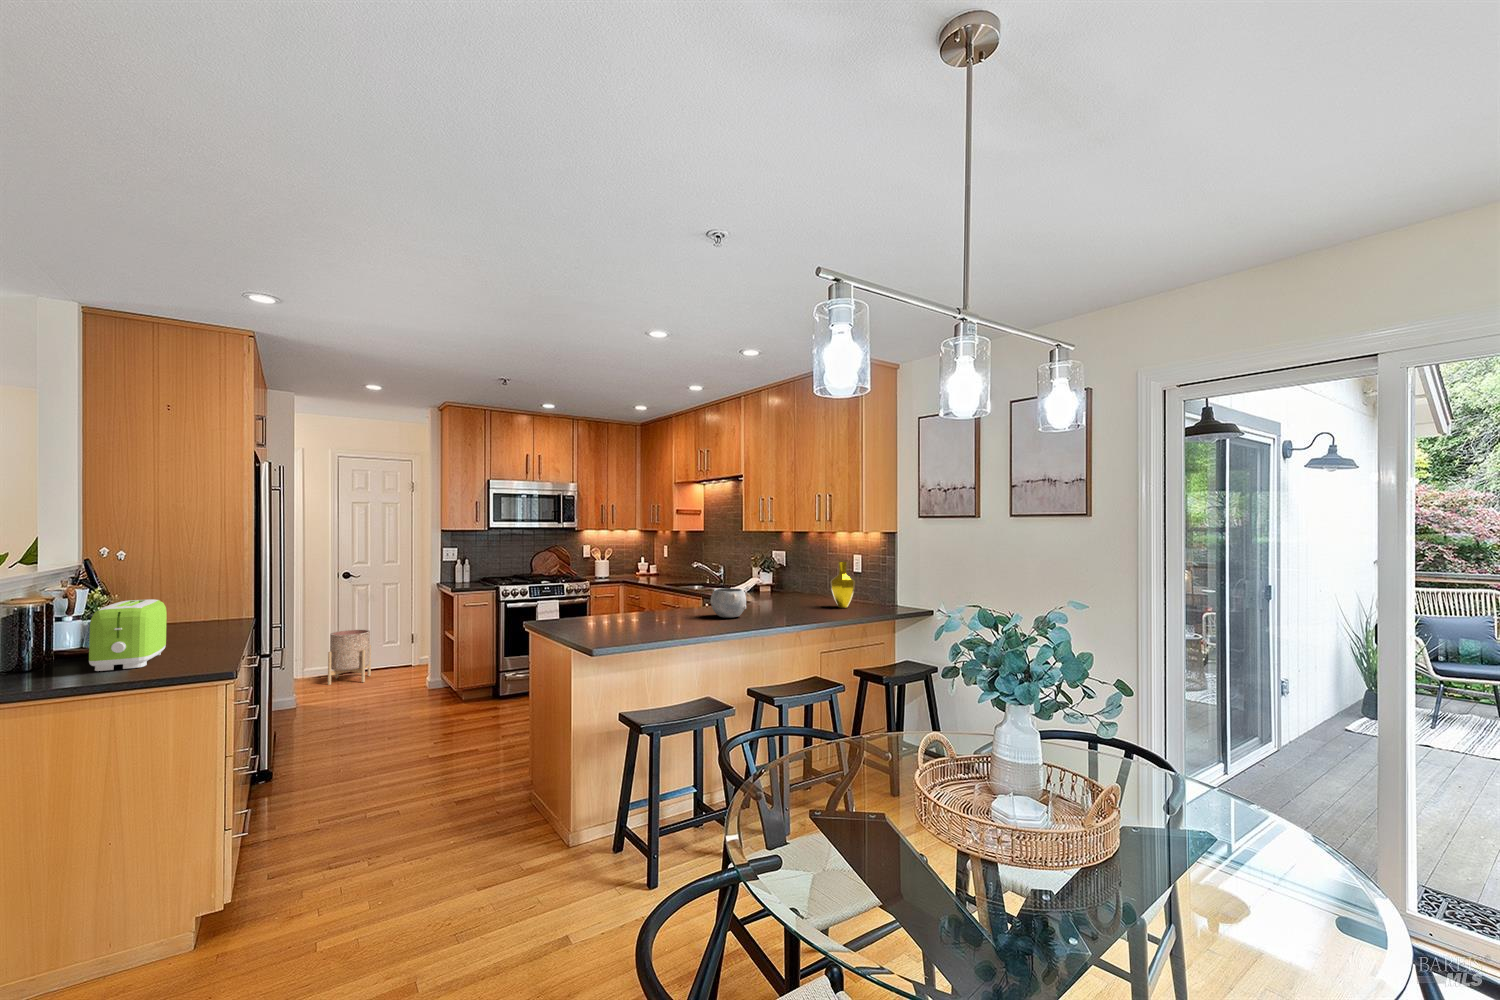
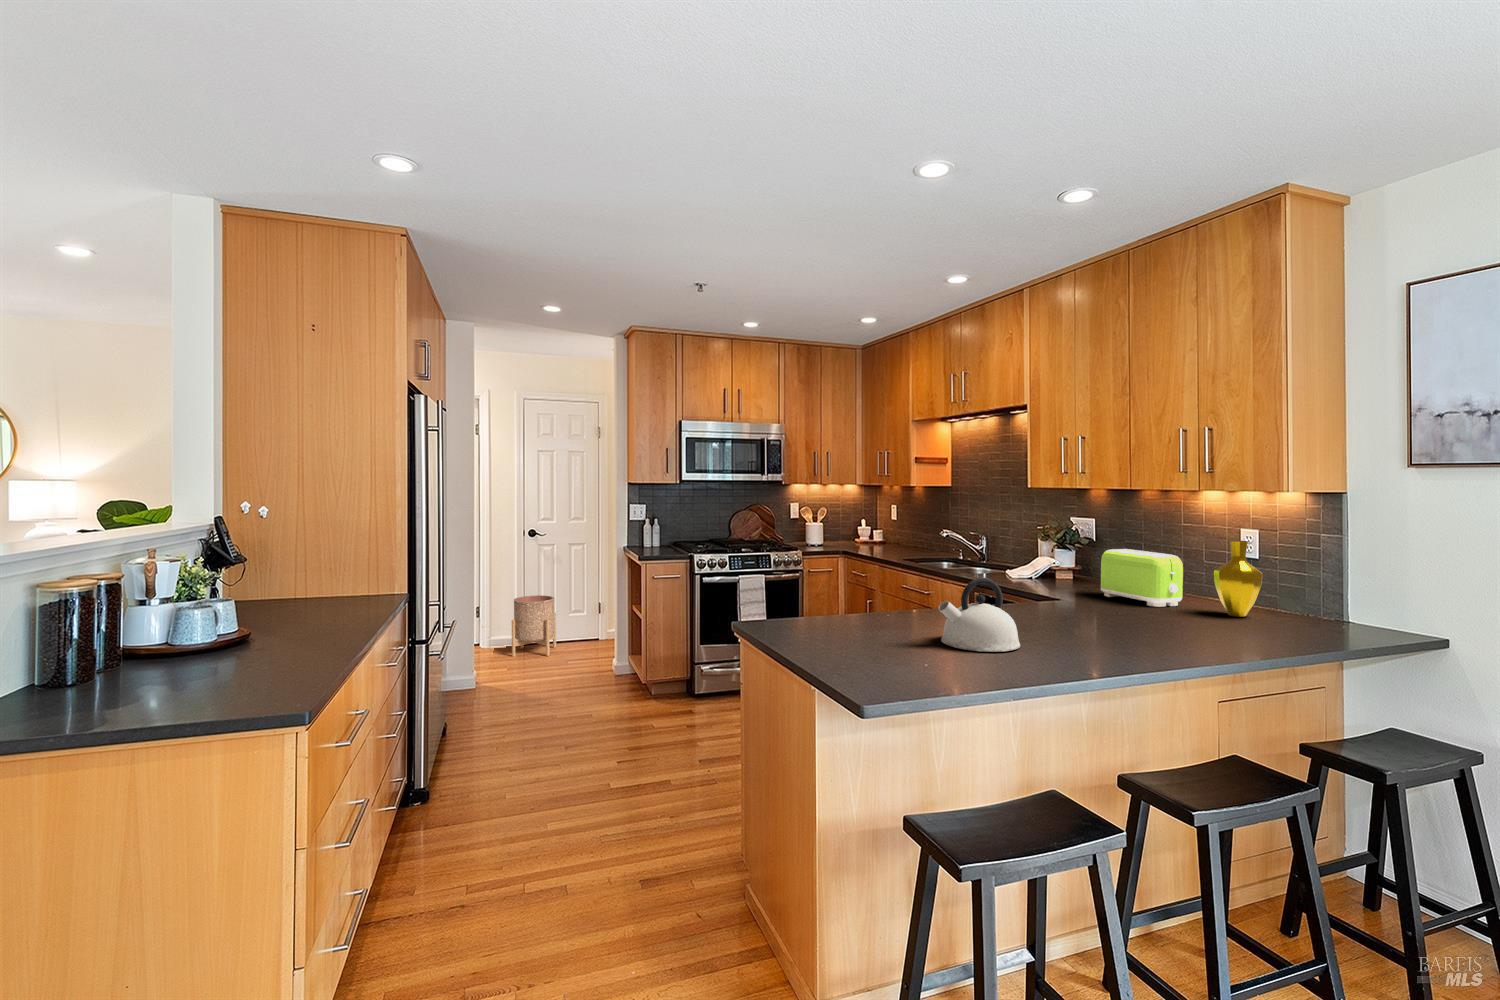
kettle: none [646,585,695,628] -> present [939,578,1020,652]
bowl: present [711,588,746,618] -> none [1028,580,1094,631]
toaster: present [89,599,167,671] -> present [1101,549,1183,607]

